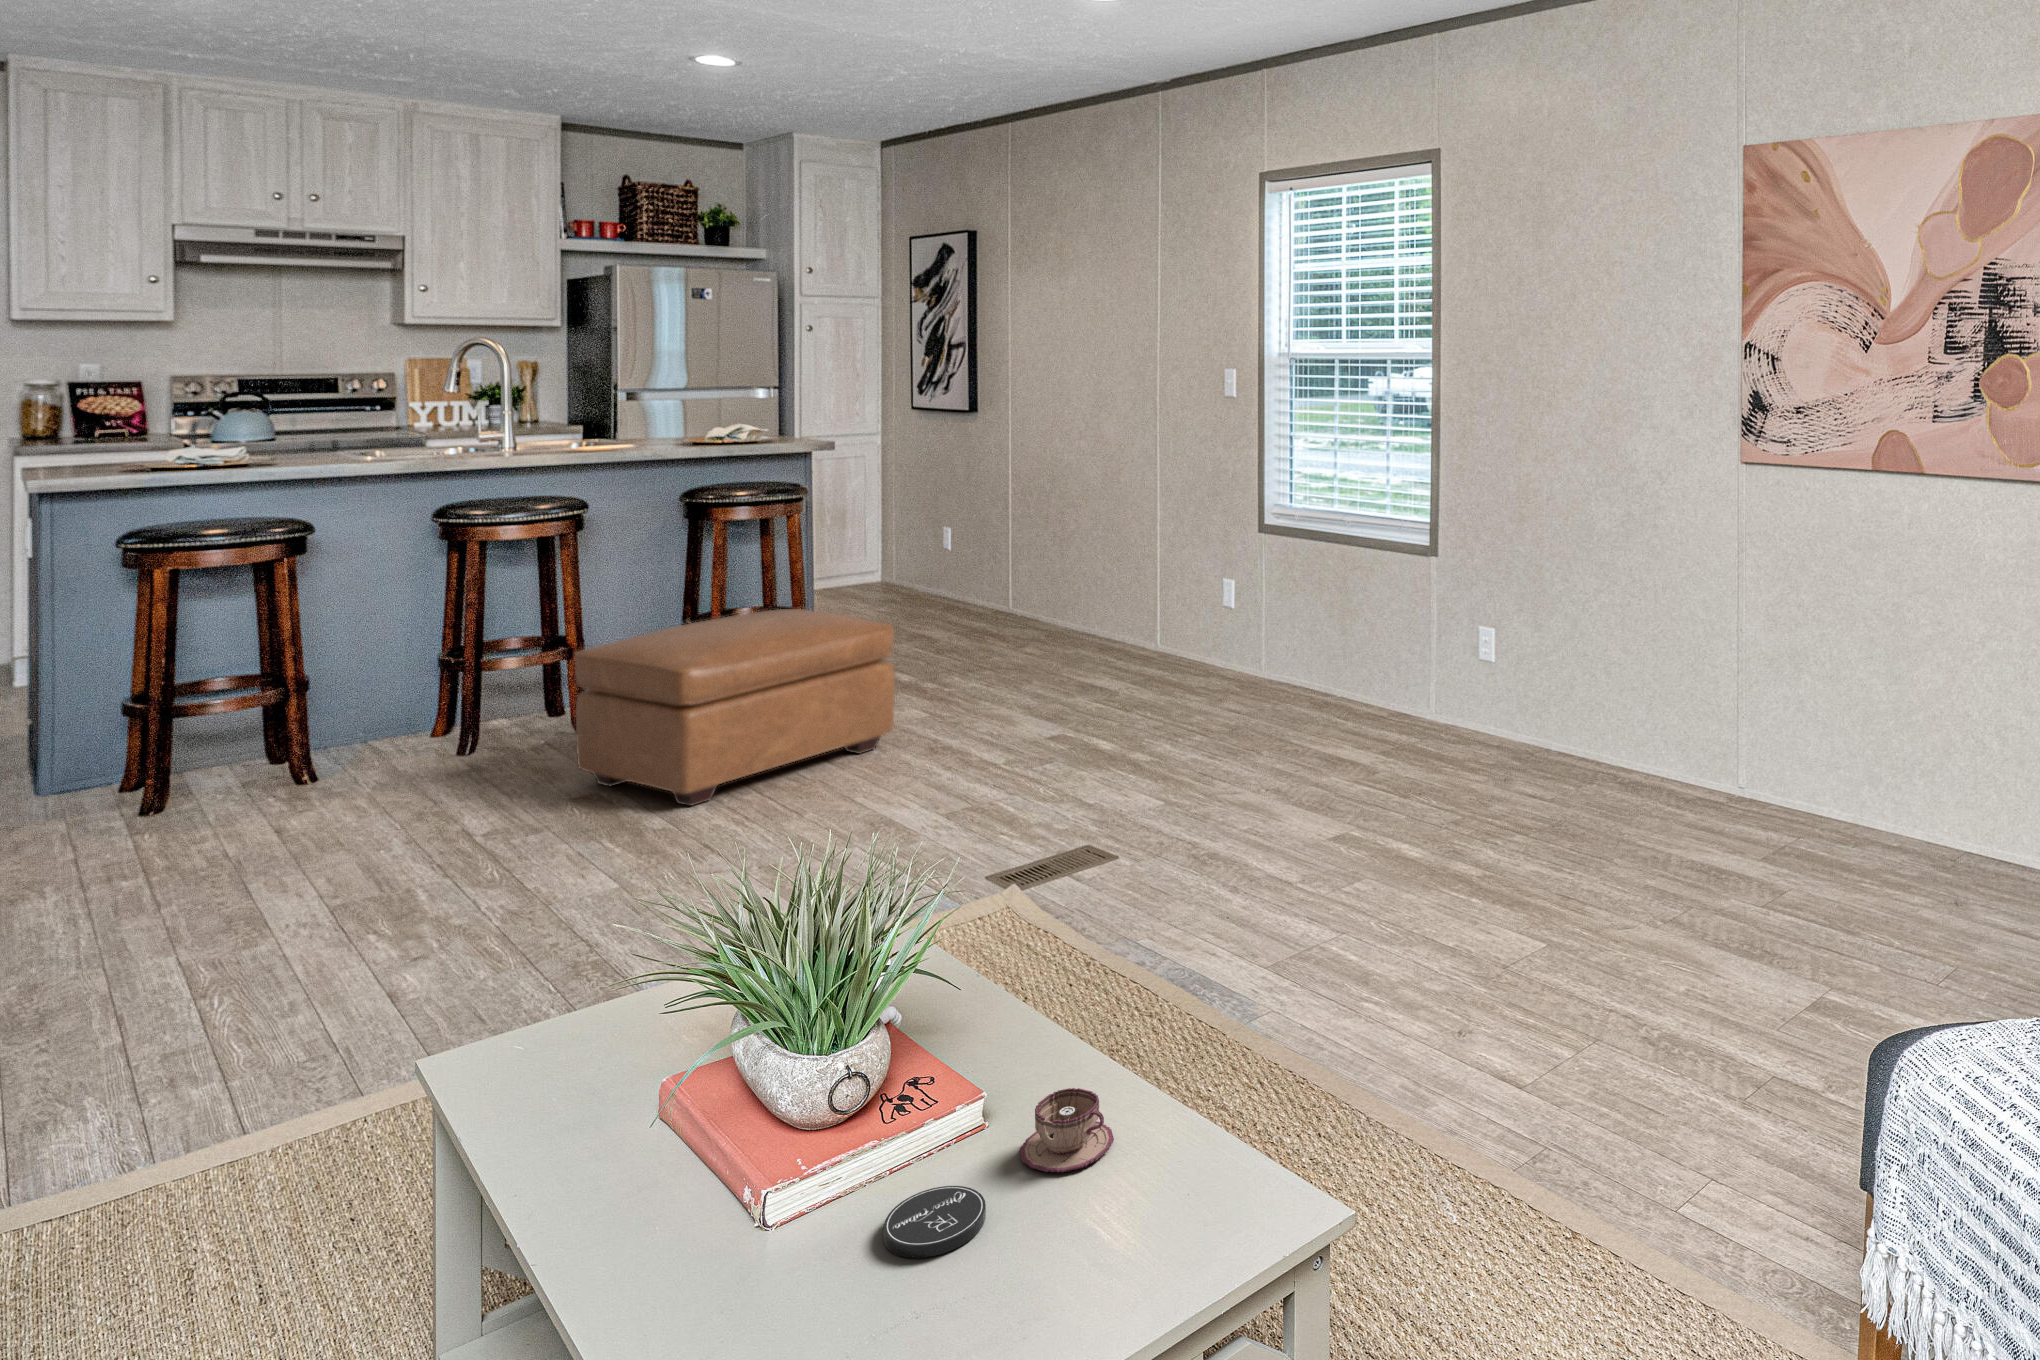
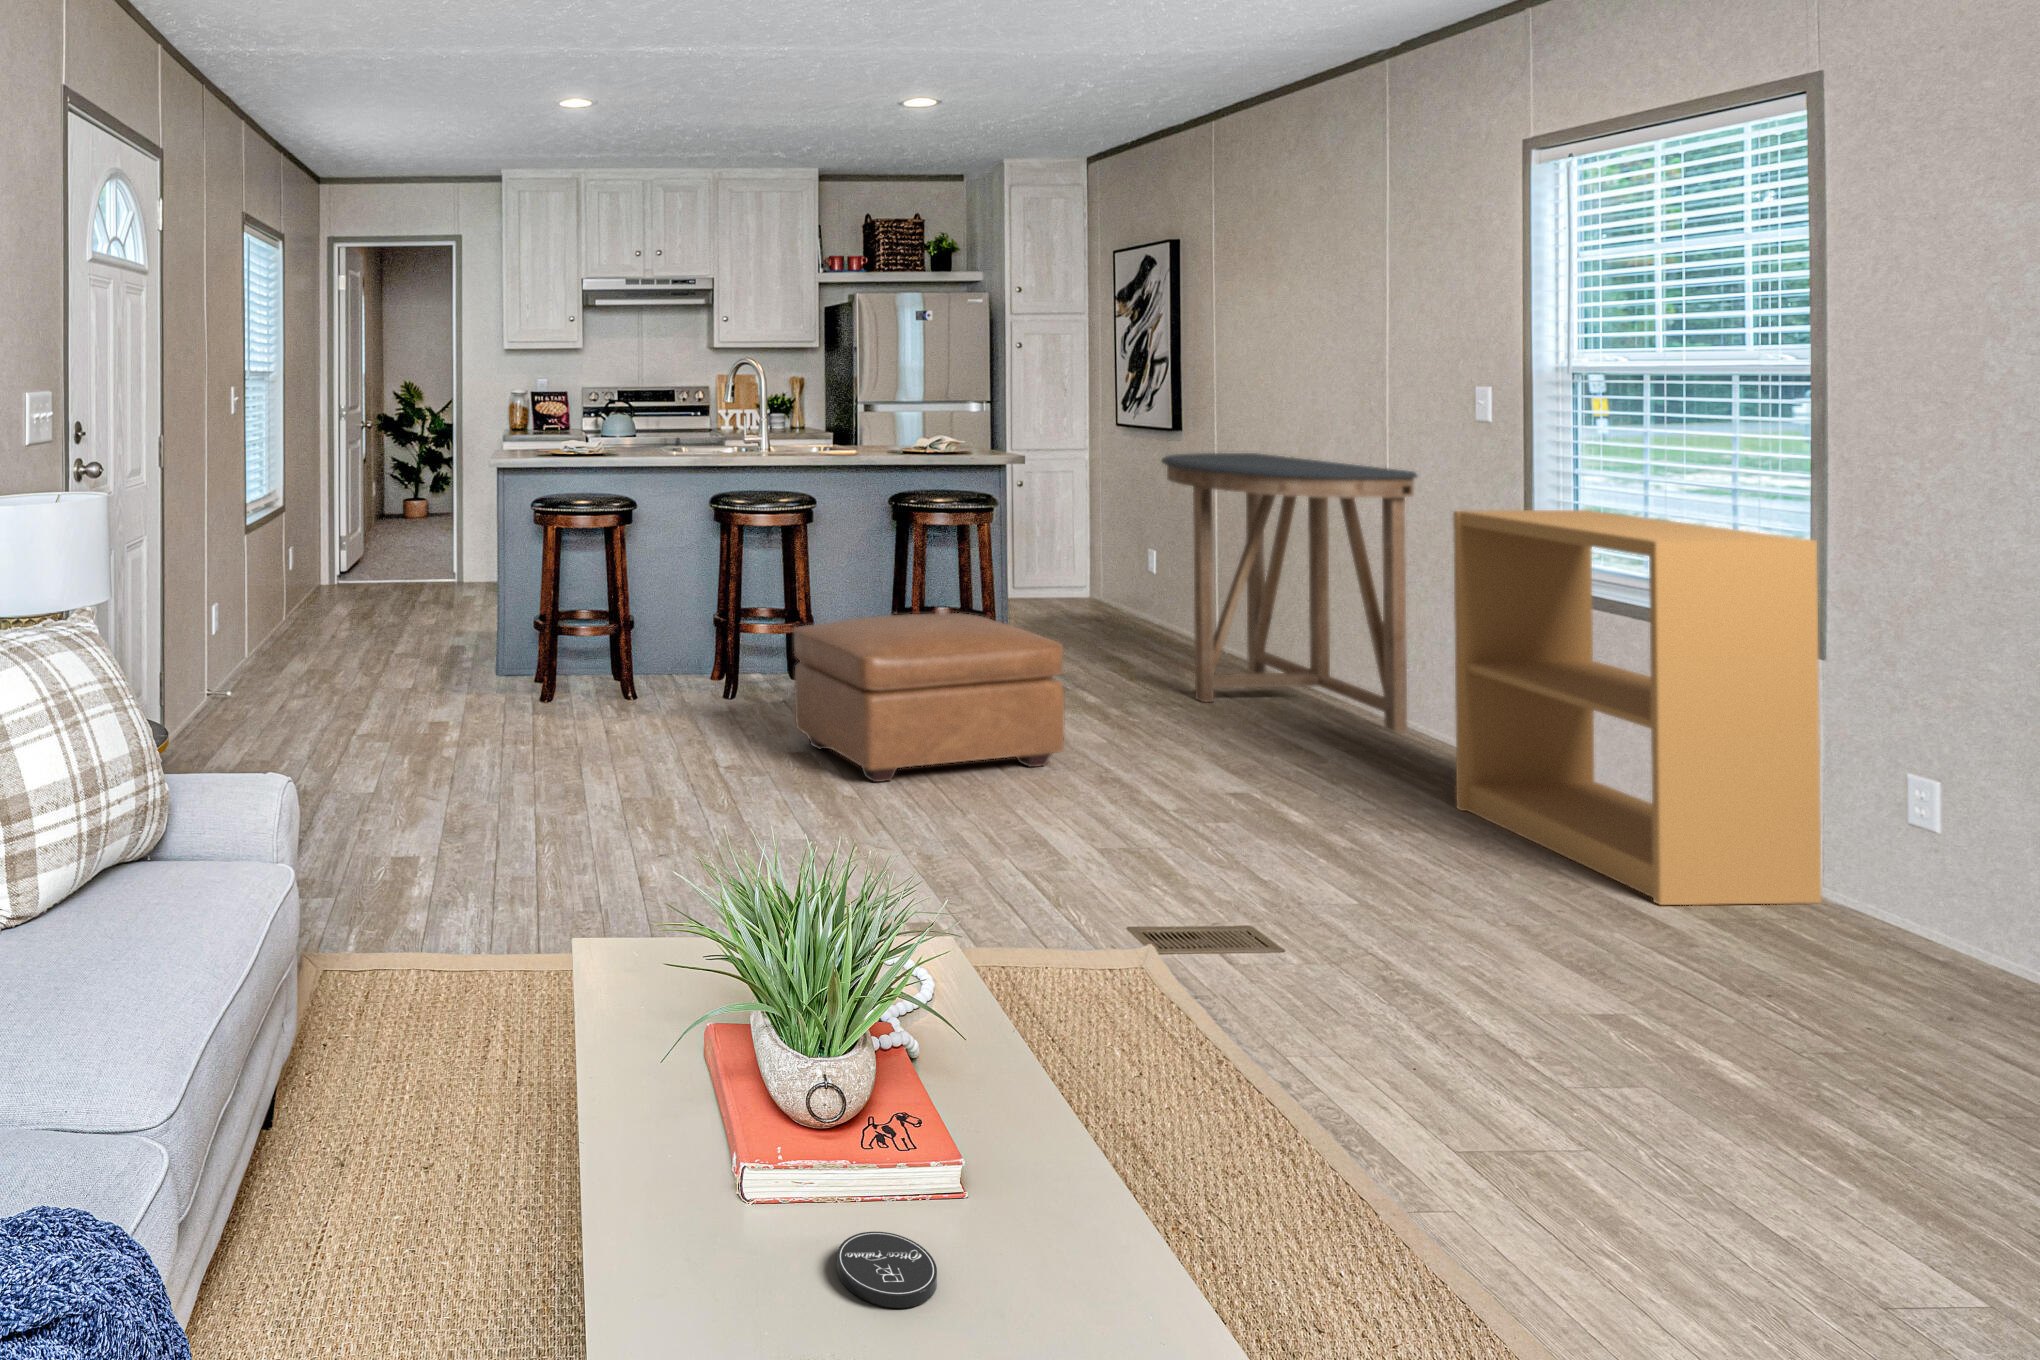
console table: none [967,431,1181,663] -> present [1162,453,1417,733]
bookshelf: none [1217,463,1435,750] -> present [1453,510,1821,905]
teacup: present [1020,1088,1114,1172] -> none [991,1190,1097,1290]

